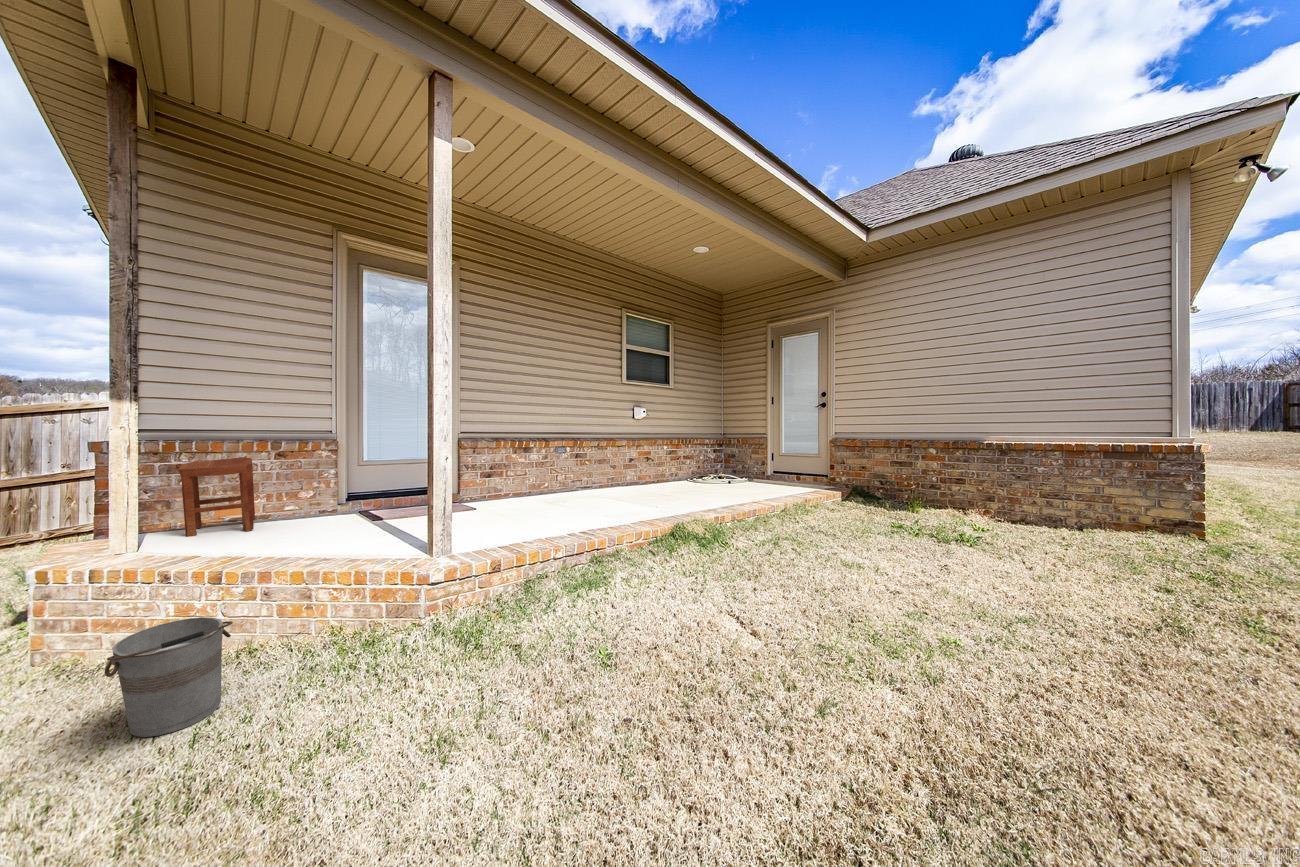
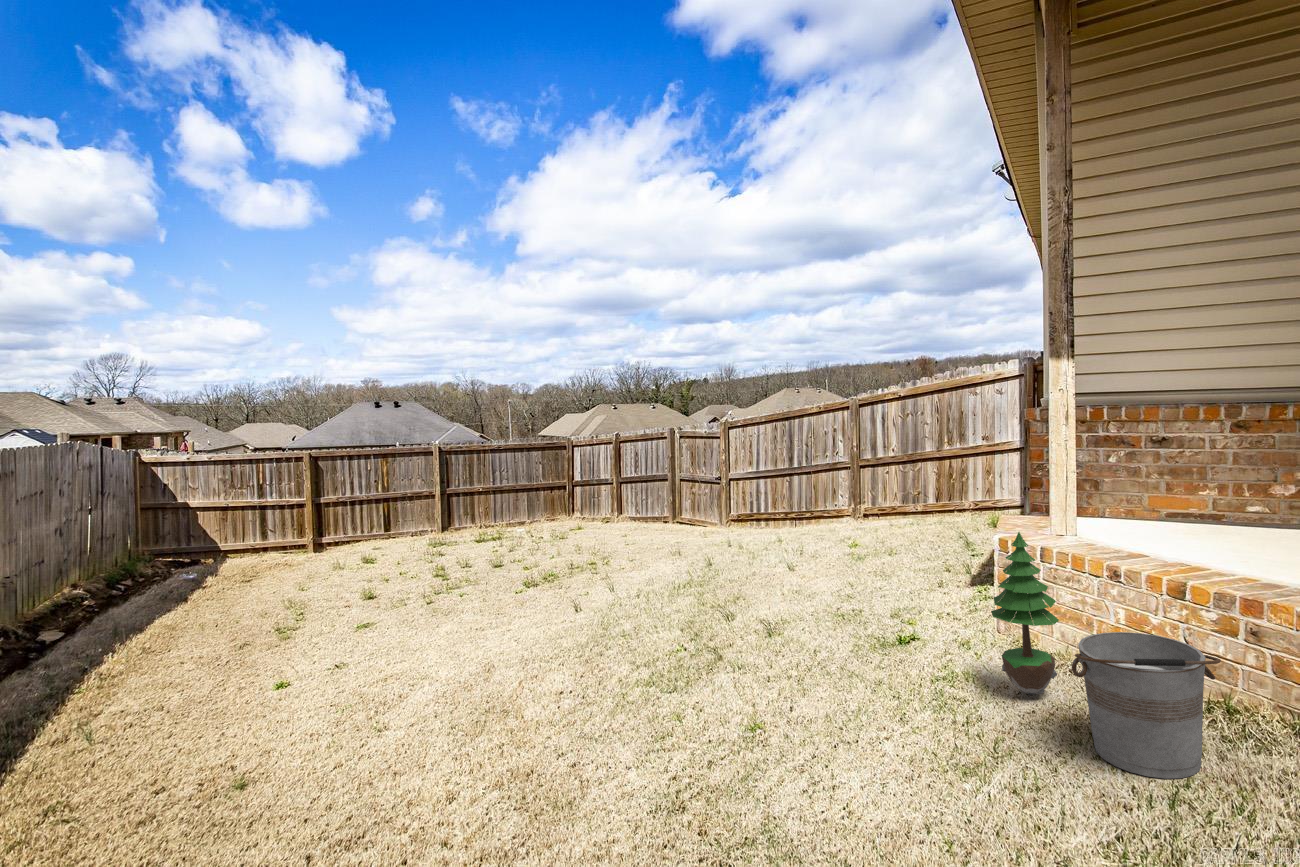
stool: present [178,457,255,537] -> none [1110,429,1205,532]
potted tree: none [17,561,103,712] -> present [991,532,1059,695]

